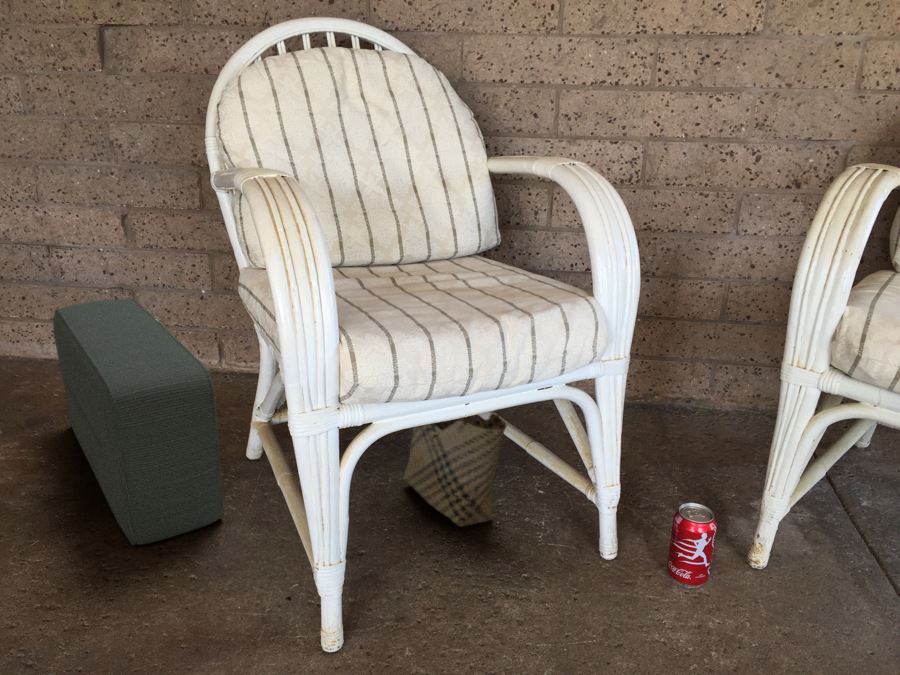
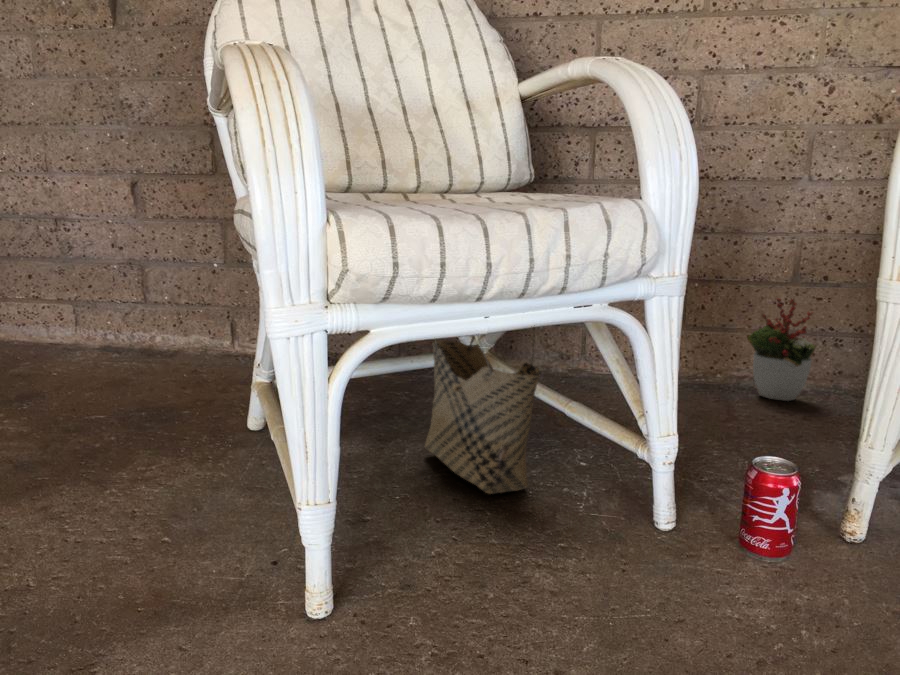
pouf: present [53,299,224,545] -> none [47,258,217,508]
decorative plant: none [680,336,738,424] -> present [747,298,816,401]

